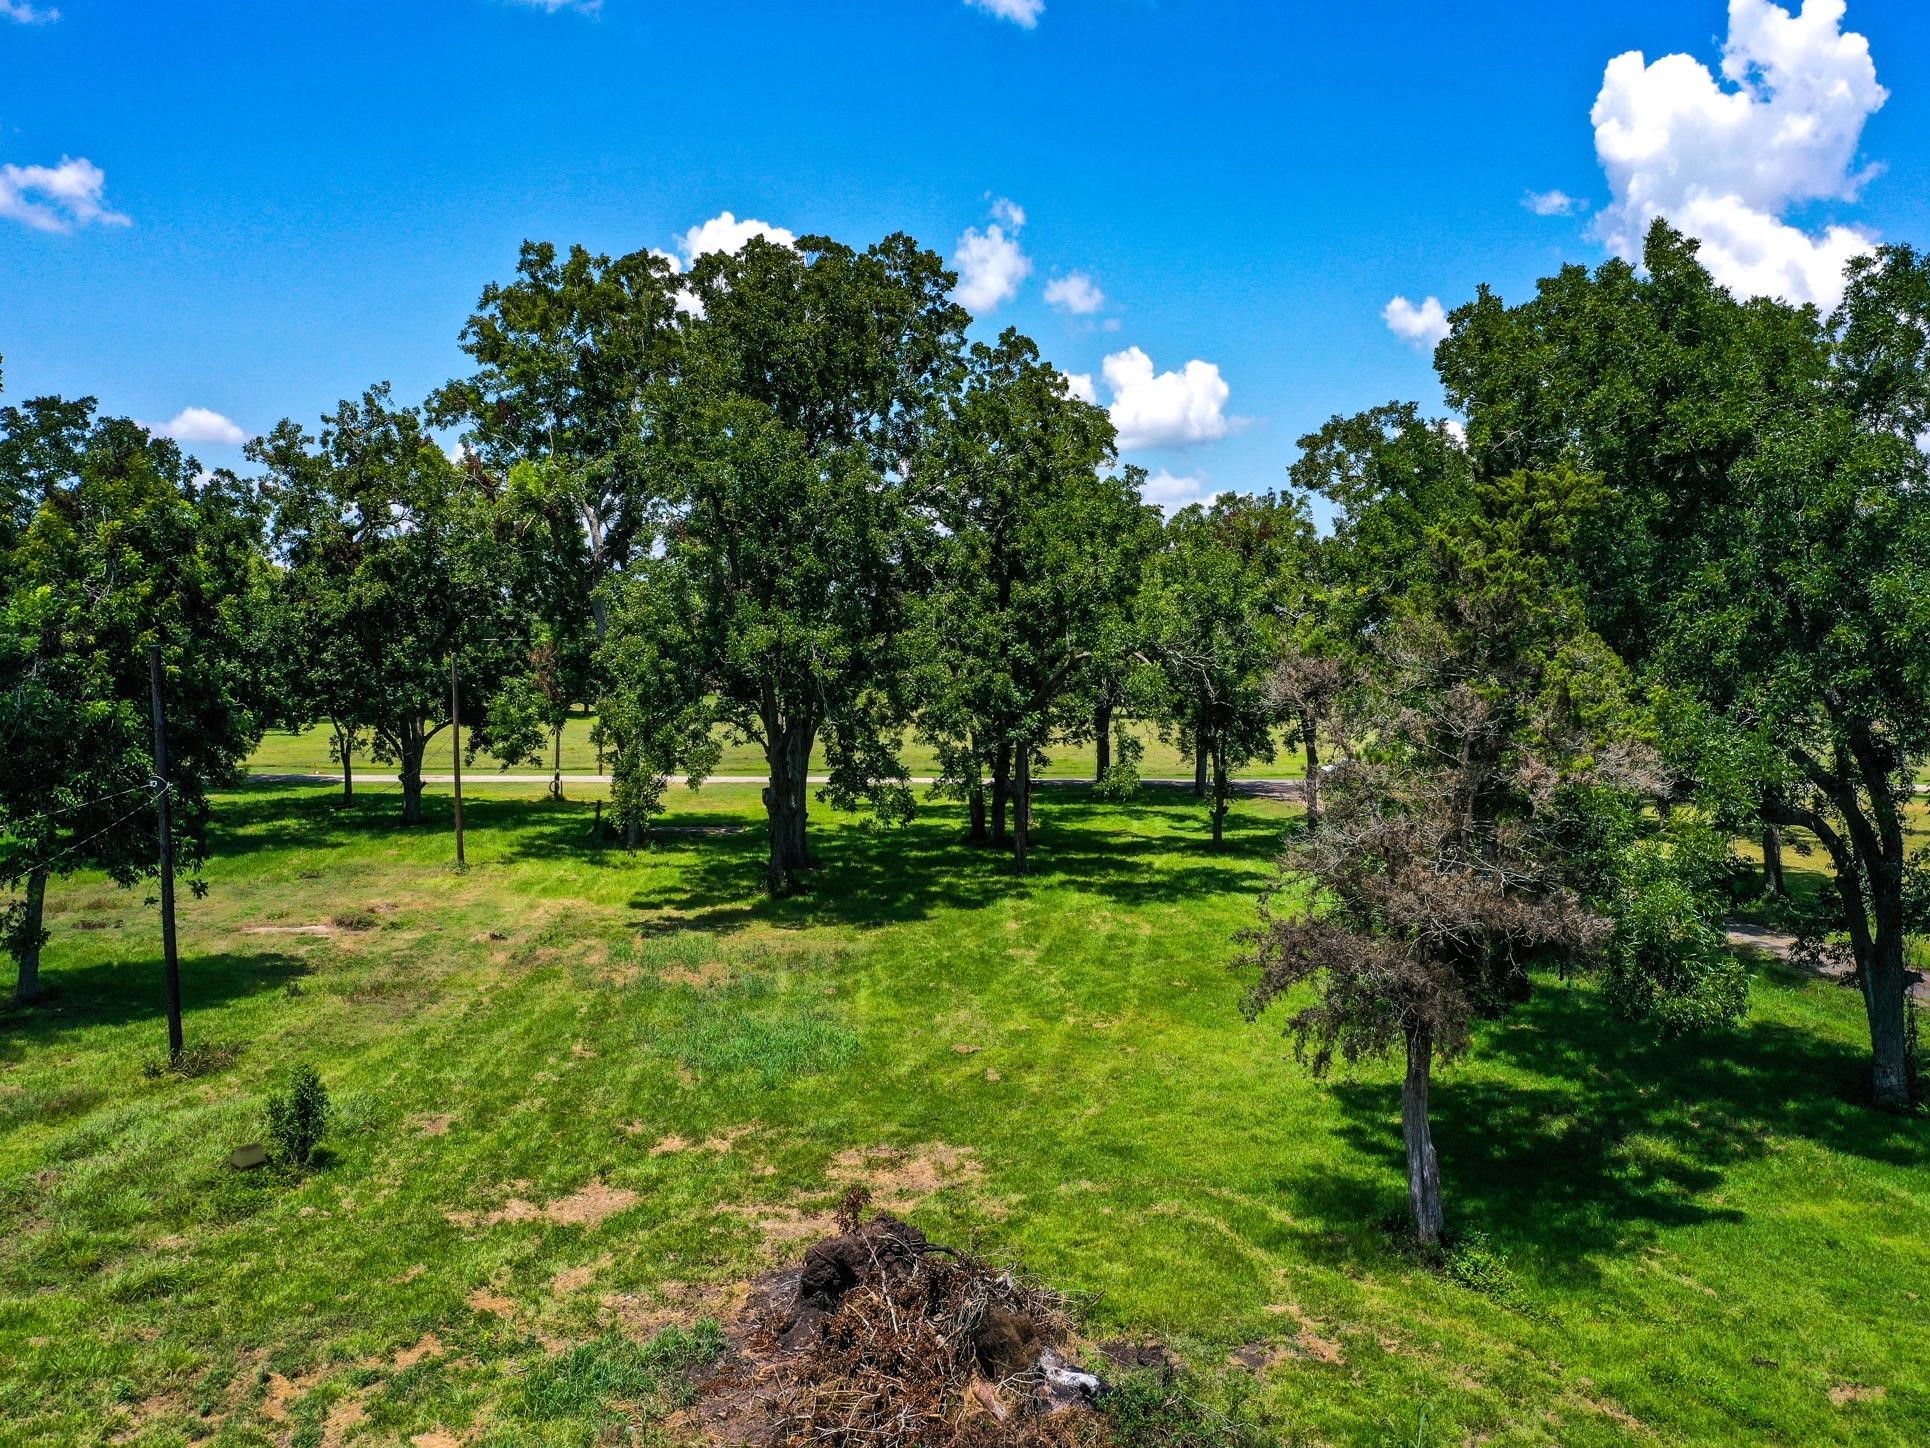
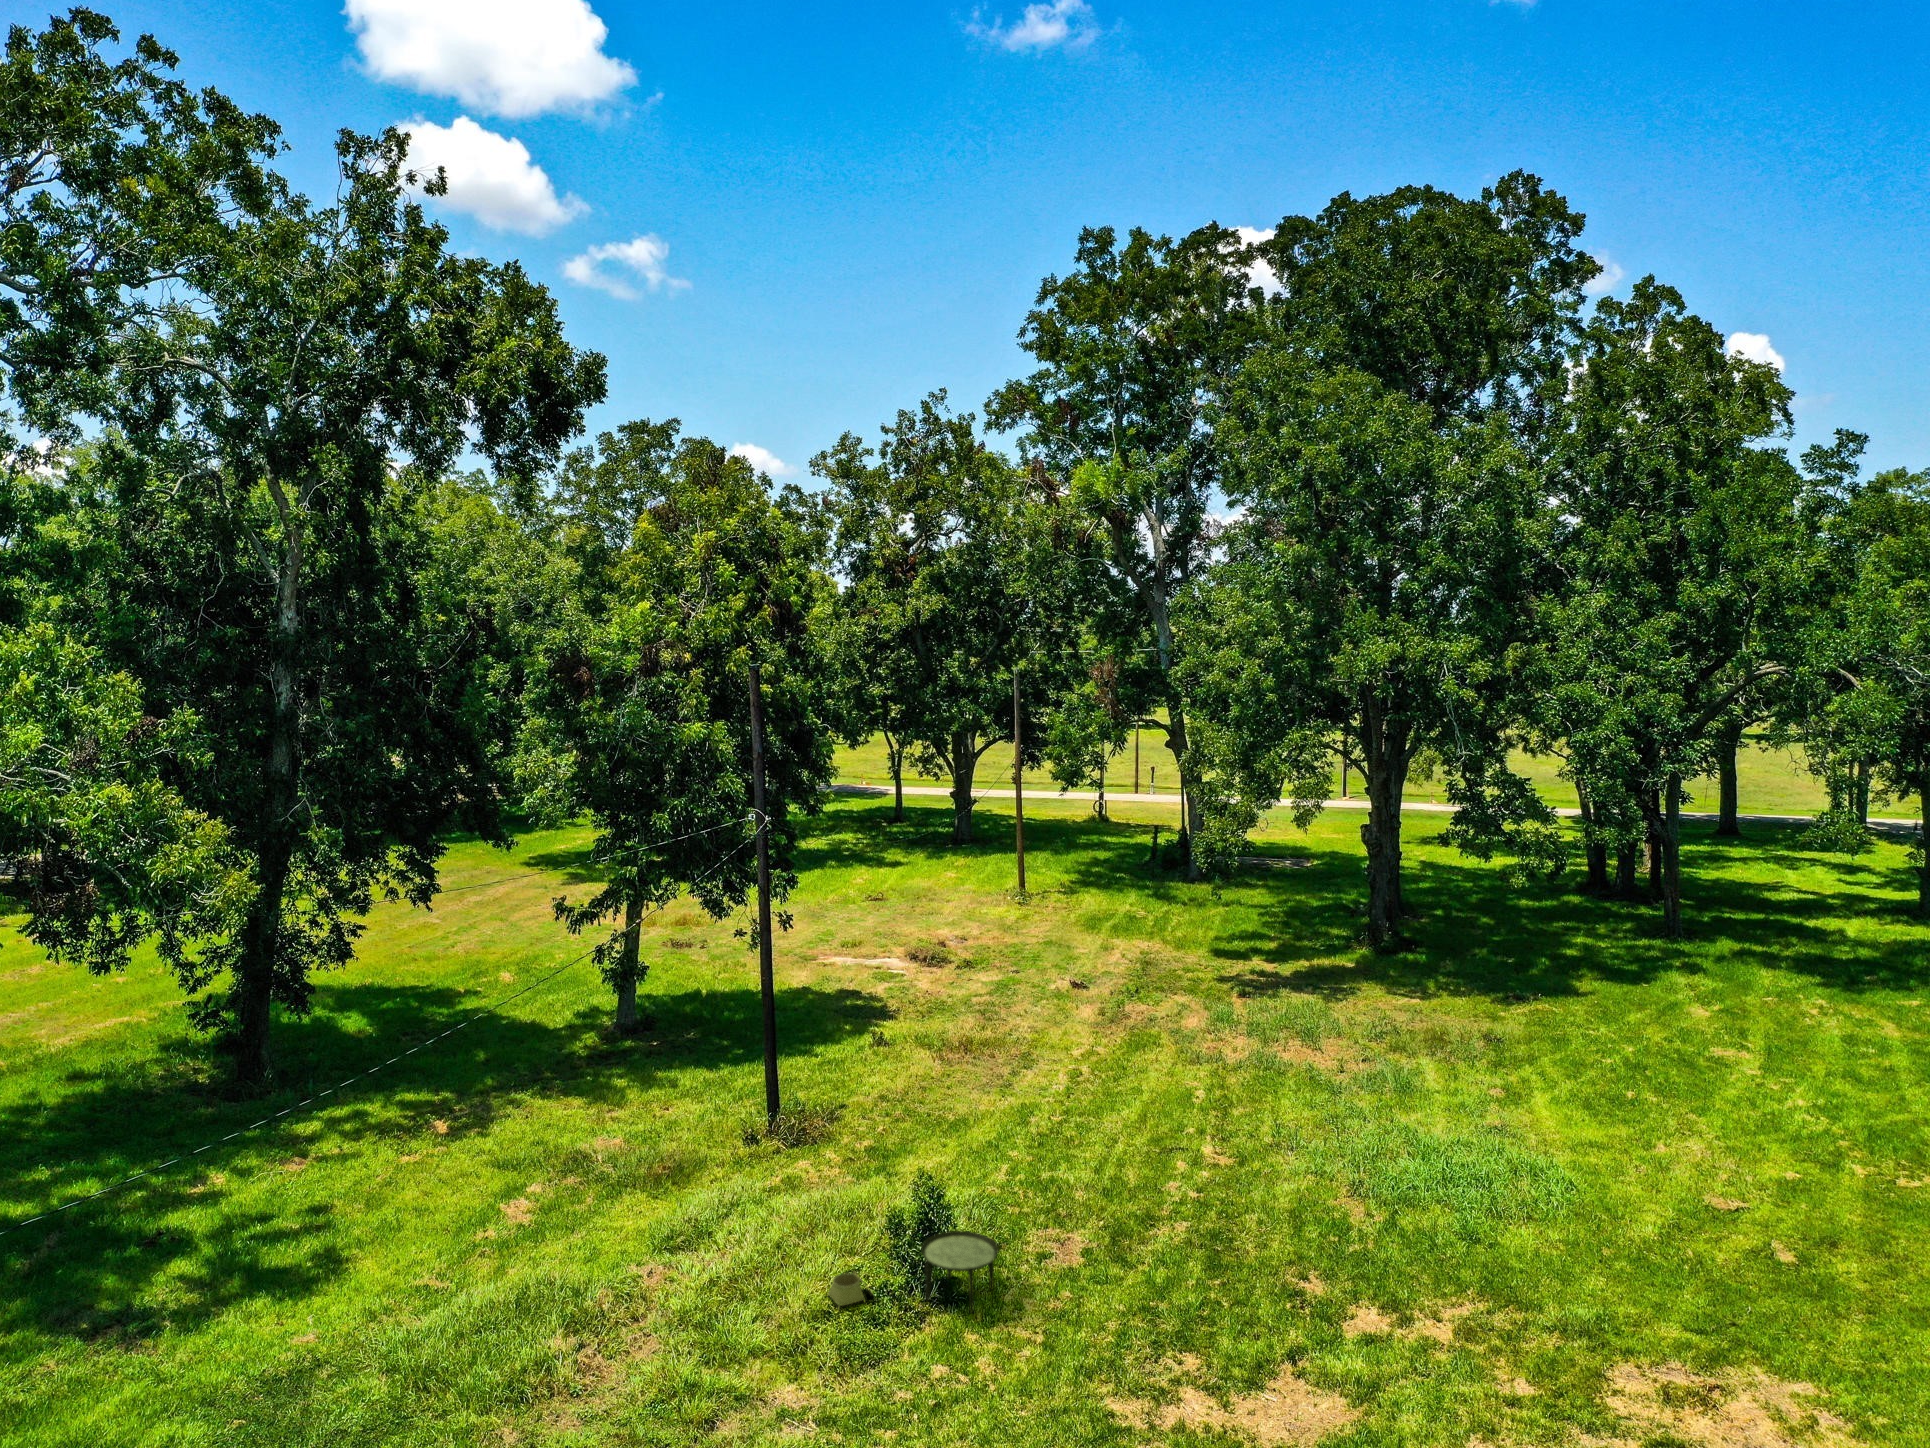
round table: none [321,1096,391,1151] -> present [921,1231,999,1313]

